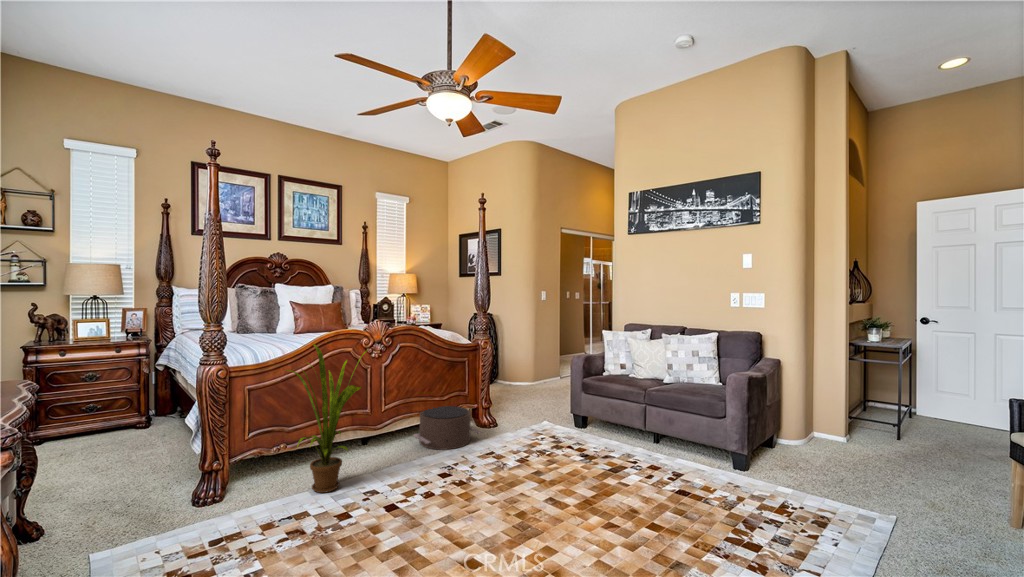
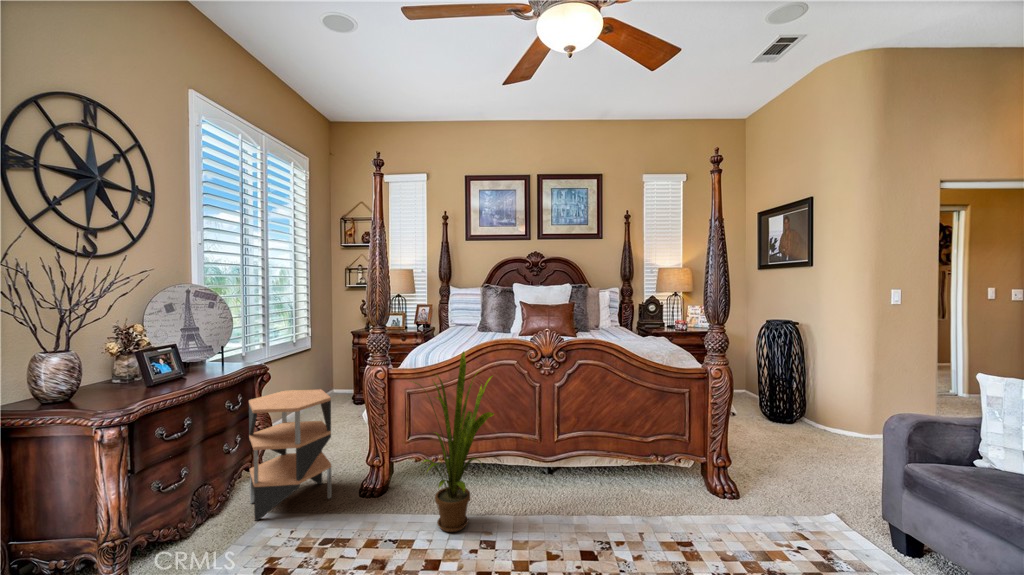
side table: none [47,403,166,557] -> present [249,389,332,520]
pouf: present [414,406,481,450] -> none [600,451,699,526]

